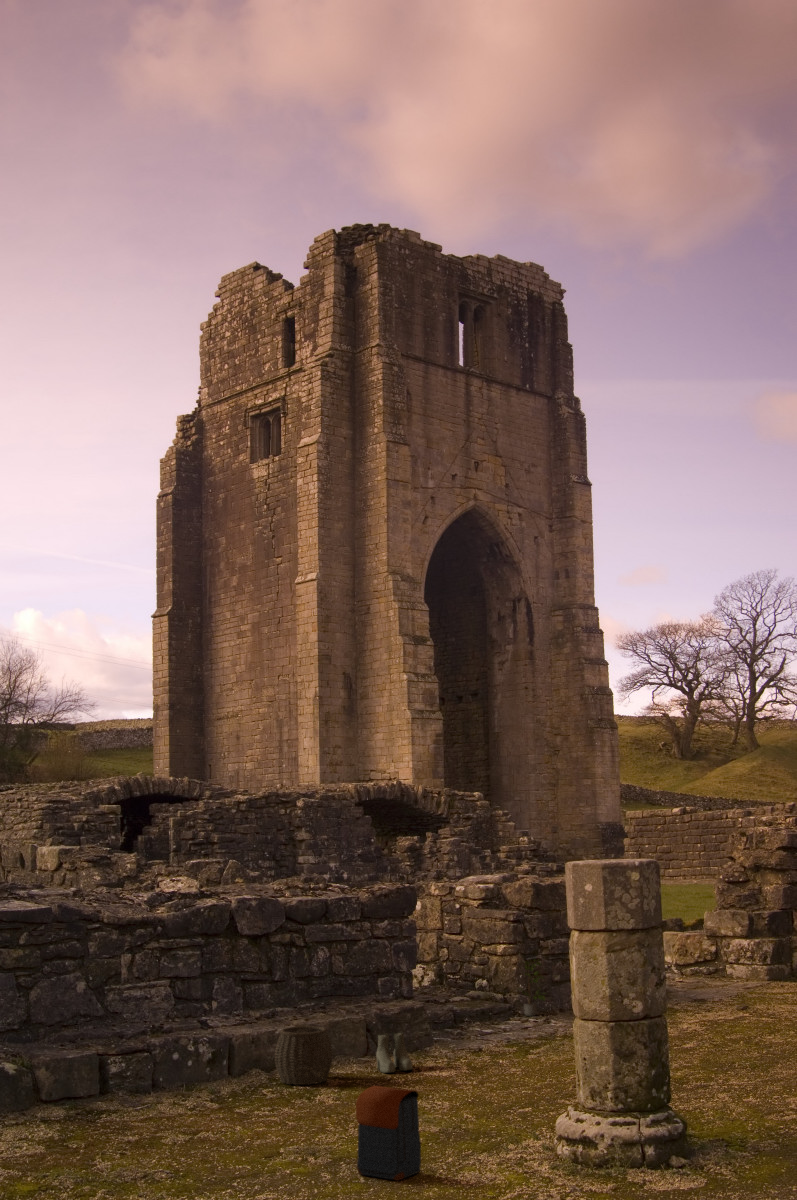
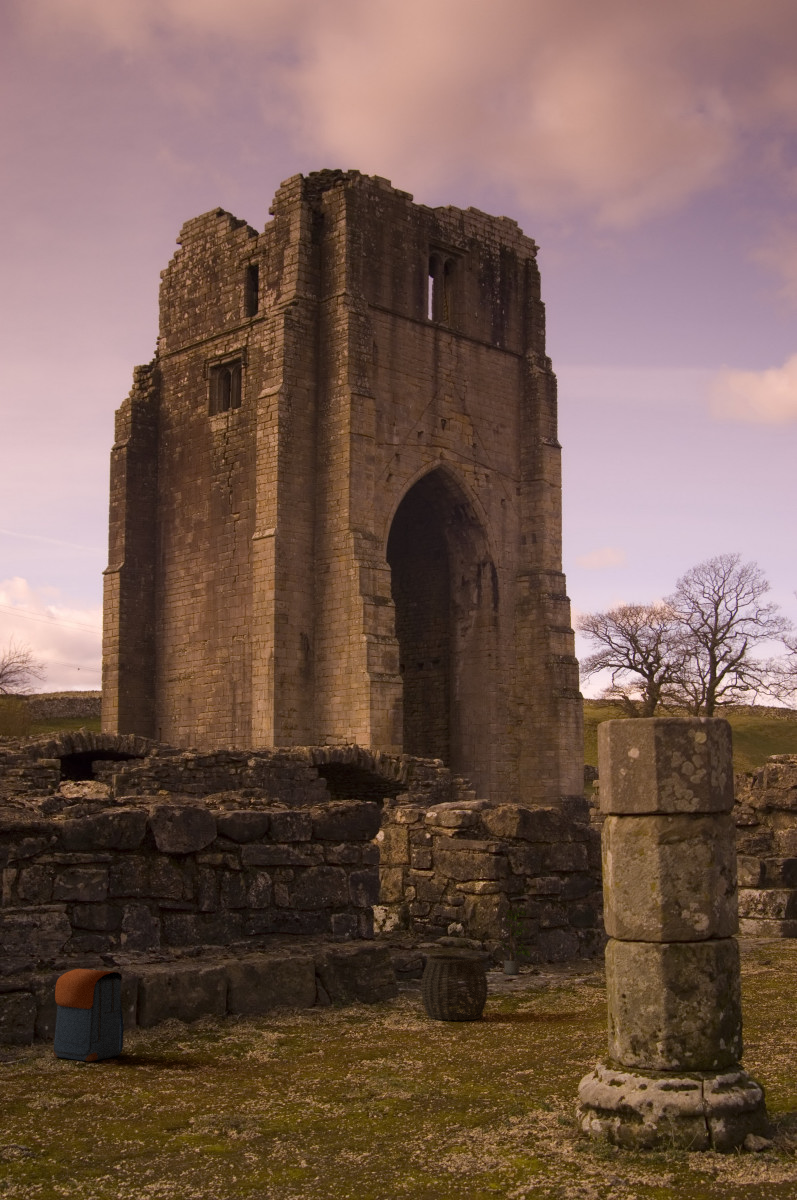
woven basket: present [275,1026,332,1085] -> present [421,955,488,1021]
boots: present [376,1032,412,1073] -> none [328,978,374,1028]
backpack: present [356,1086,421,1181] -> present [53,969,124,1062]

